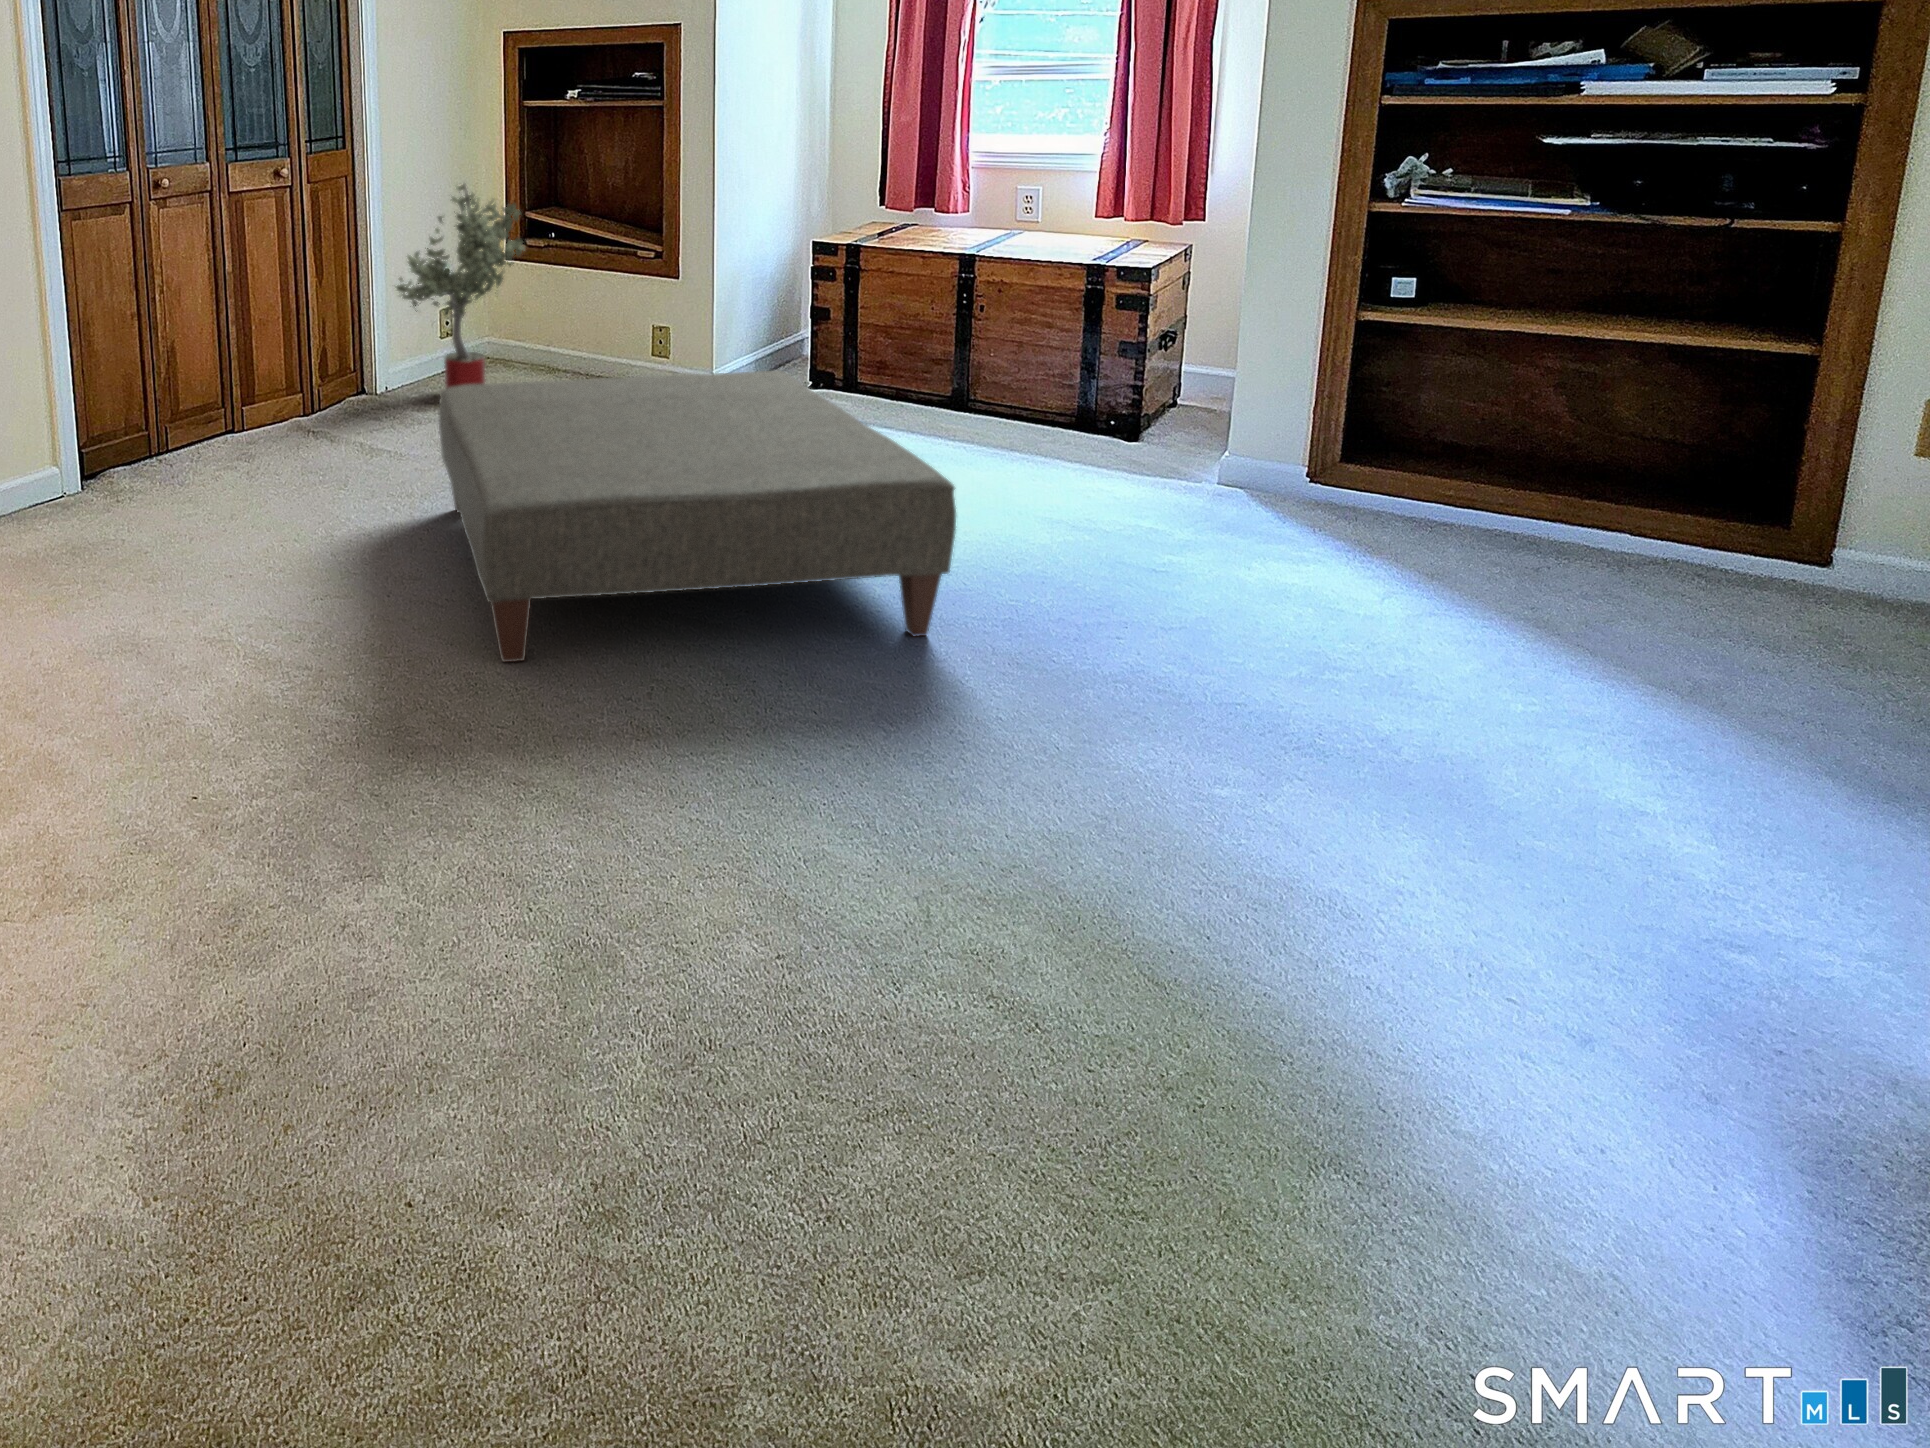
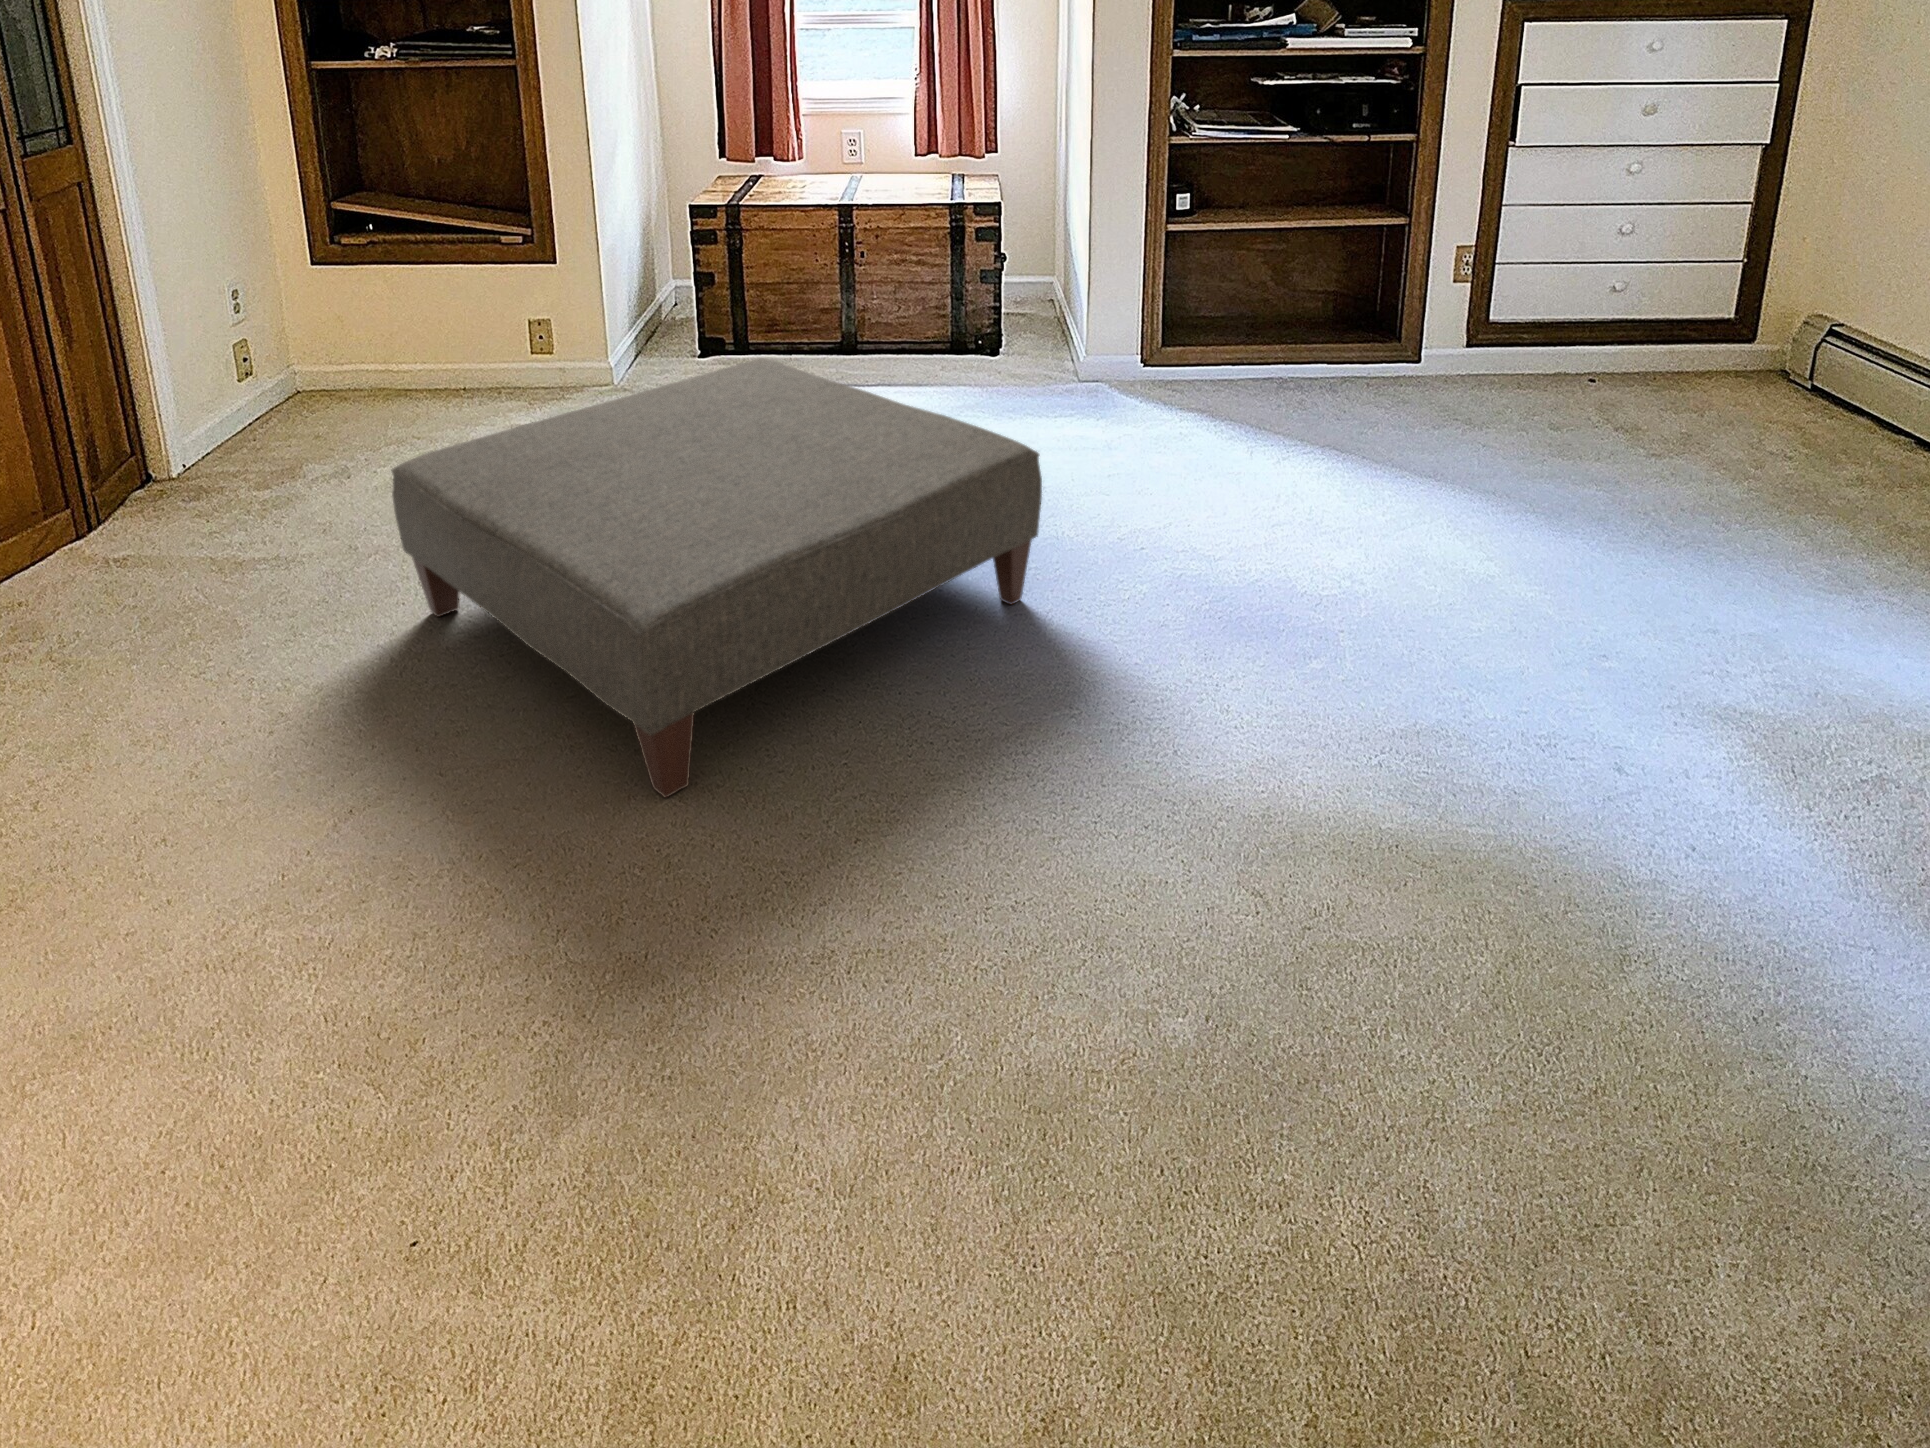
potted tree: present [396,184,525,388] -> none [183,175,362,457]

